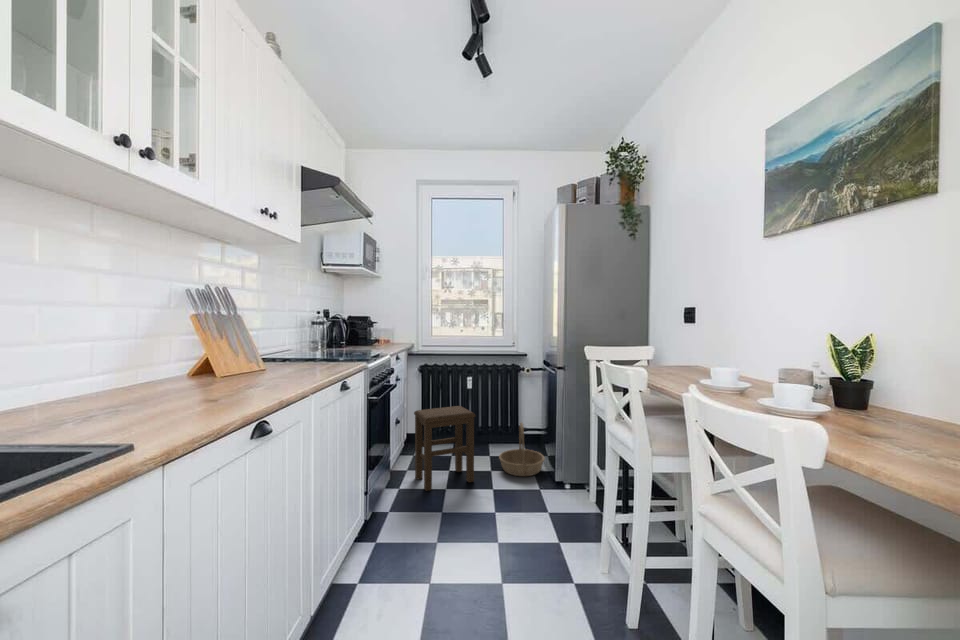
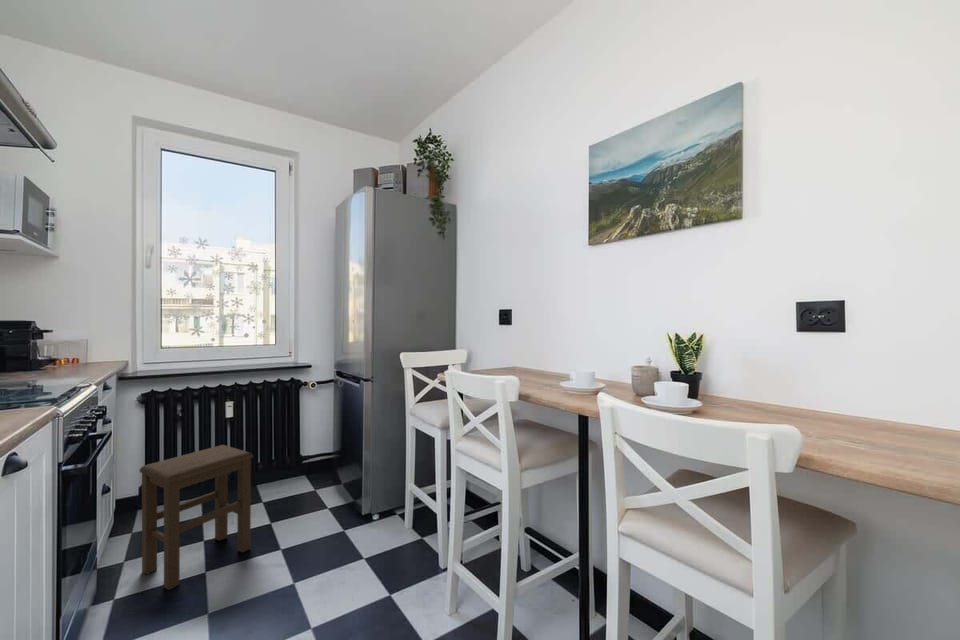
basket: present [499,423,544,476] -> none [283,452,345,522]

